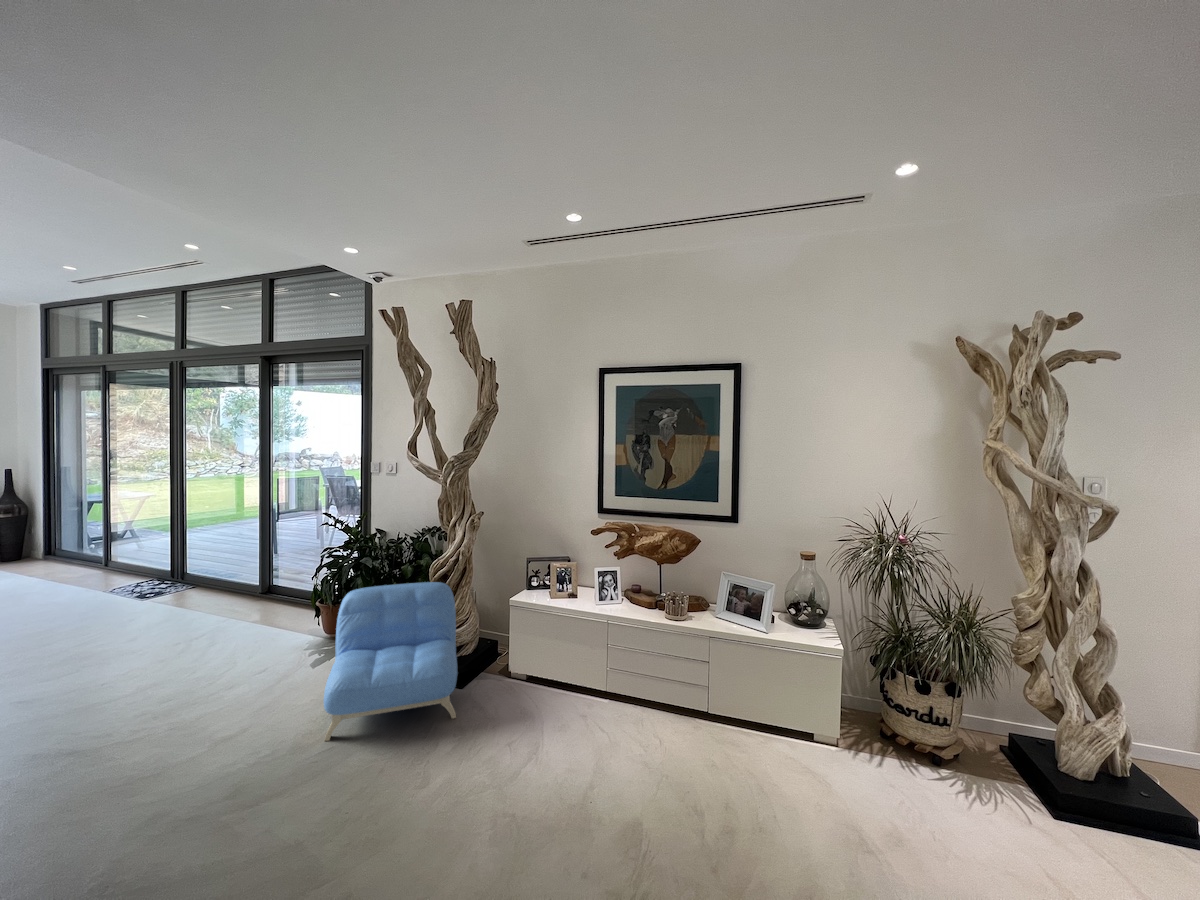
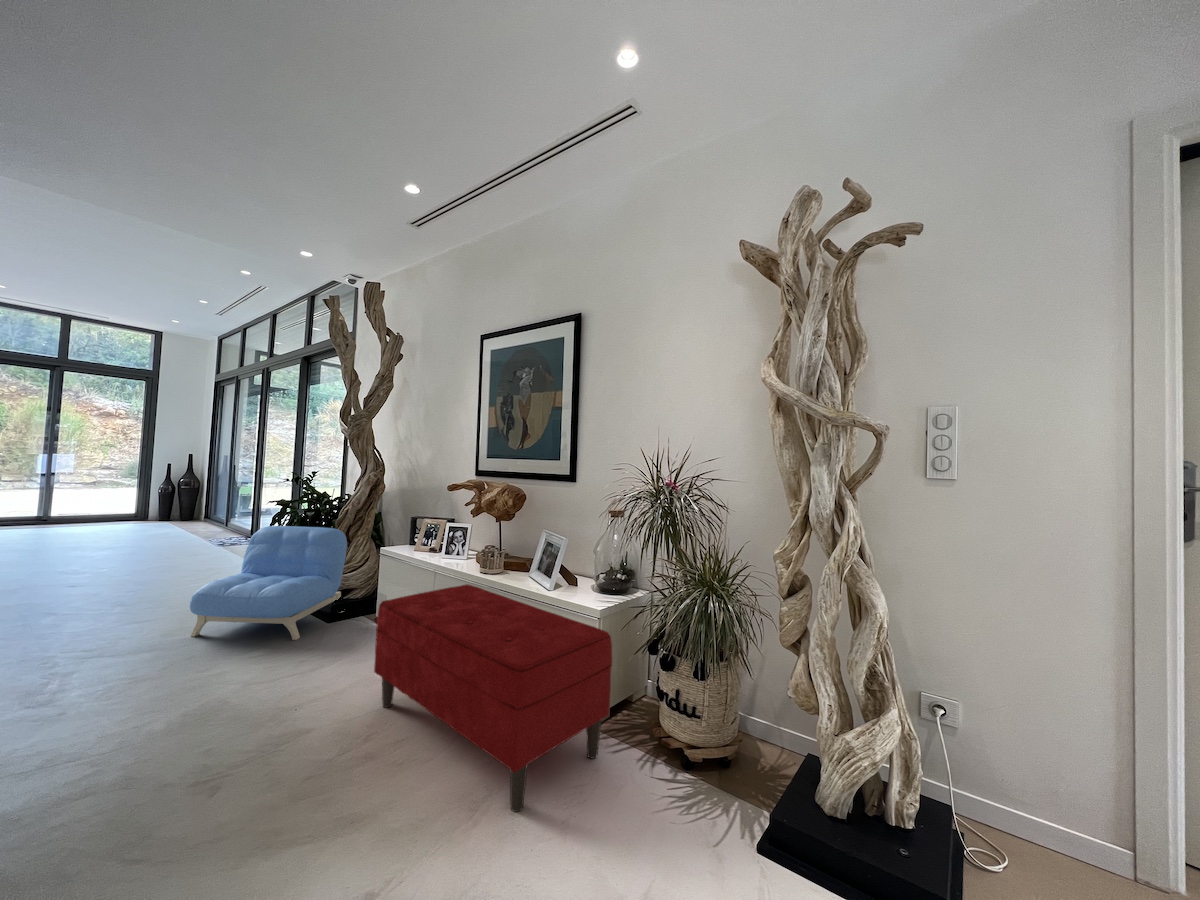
bench: none [647,635,904,841] -> present [374,584,612,812]

